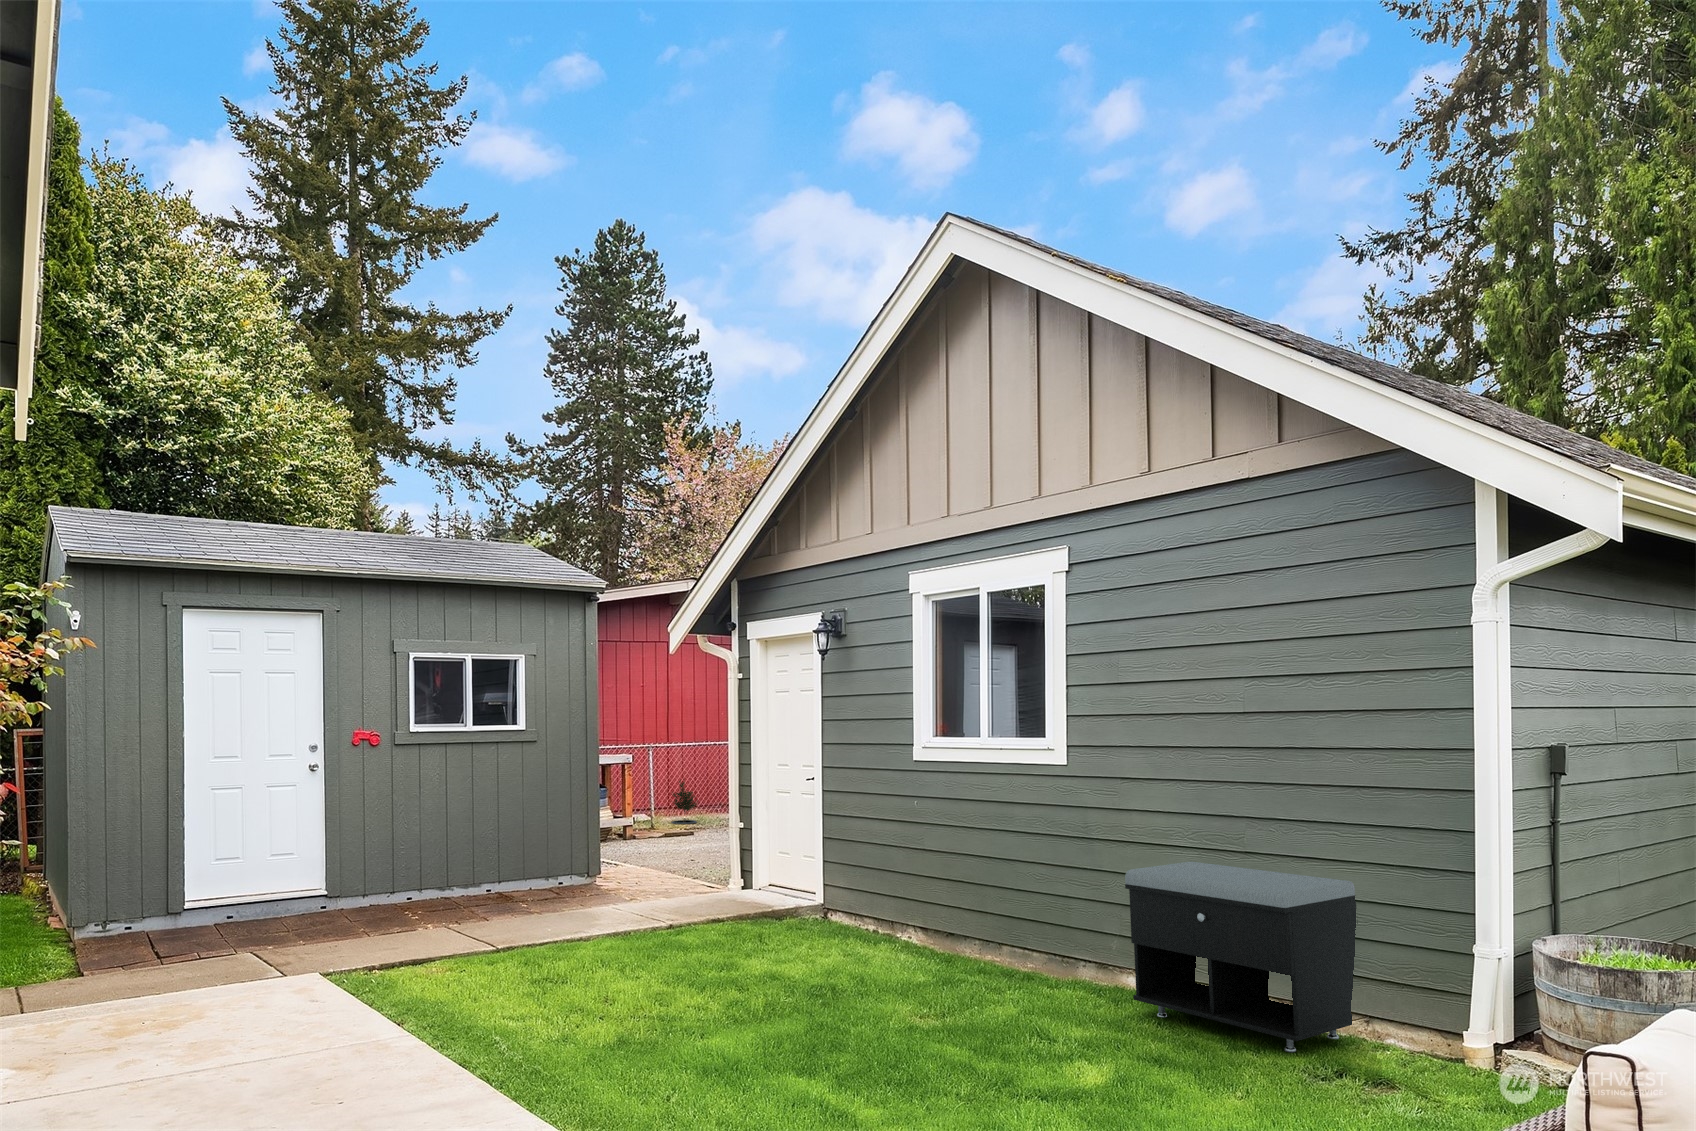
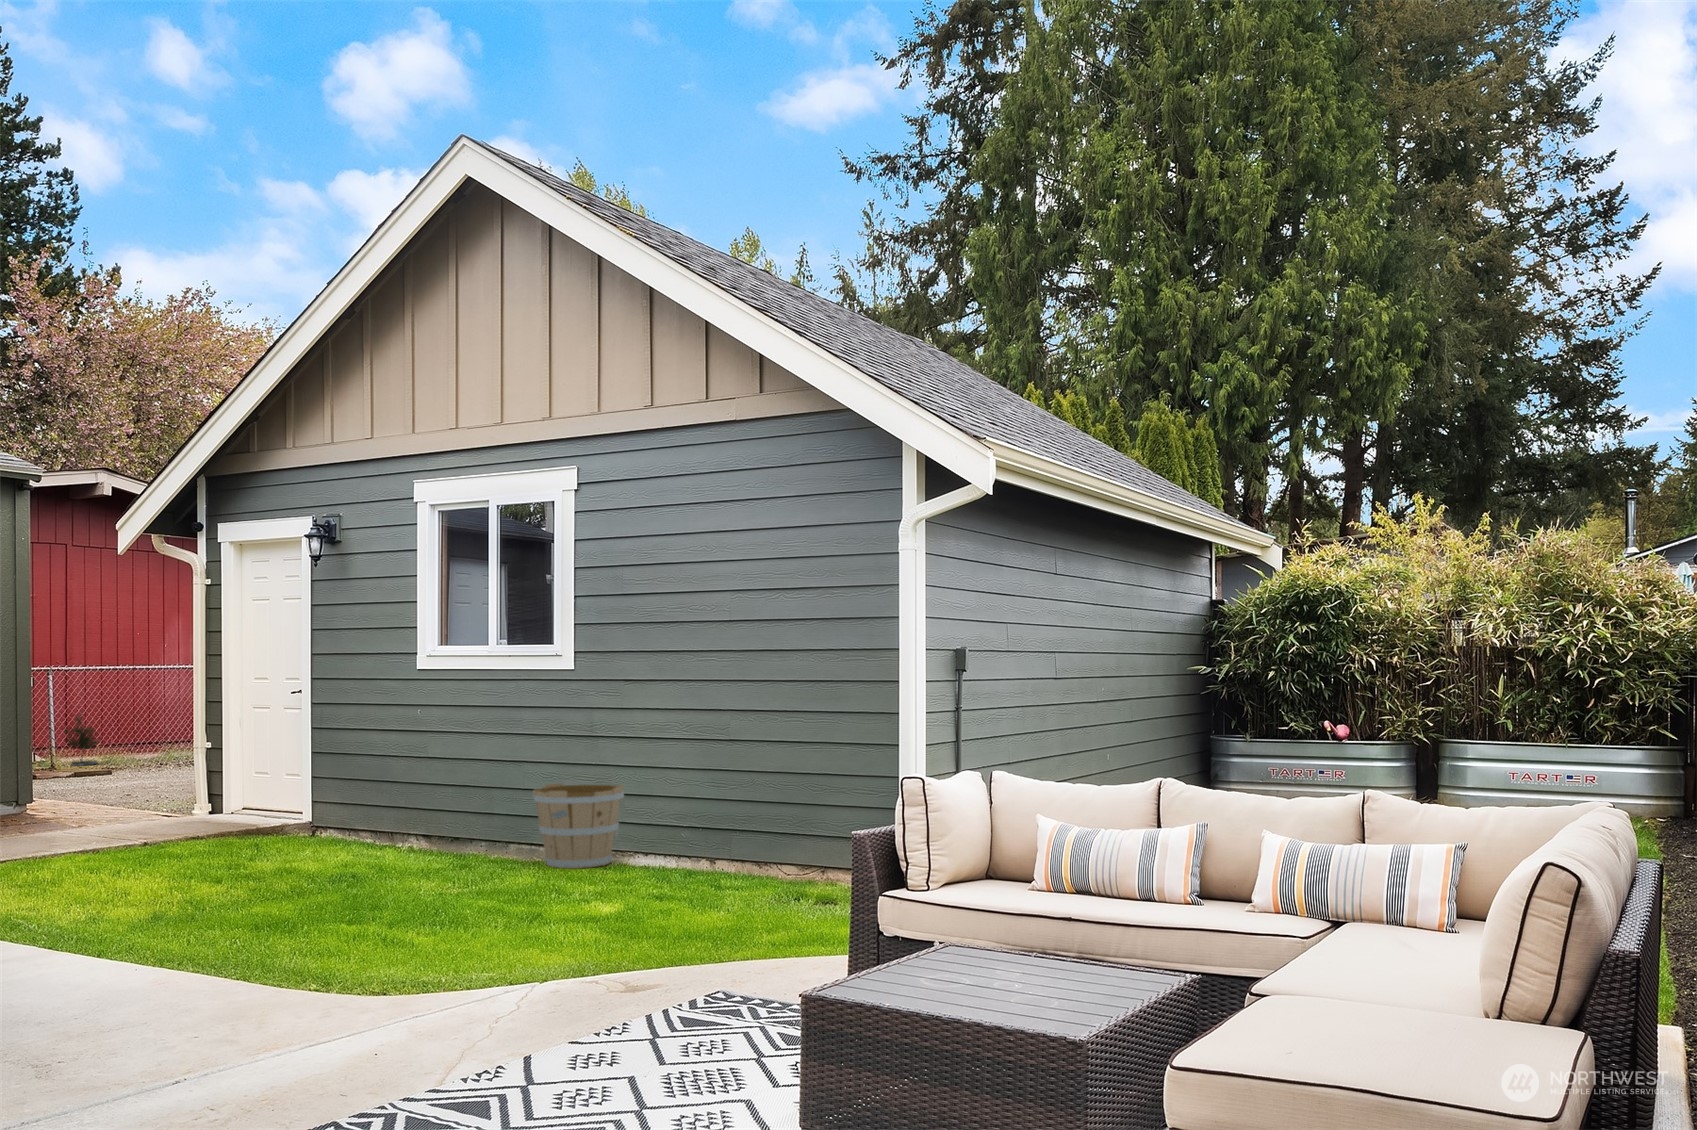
storage bench: present [1125,862,1358,1052] -> none [638,748,826,890]
wooden bucket: none [1017,889,1116,991] -> present [533,783,624,869]

